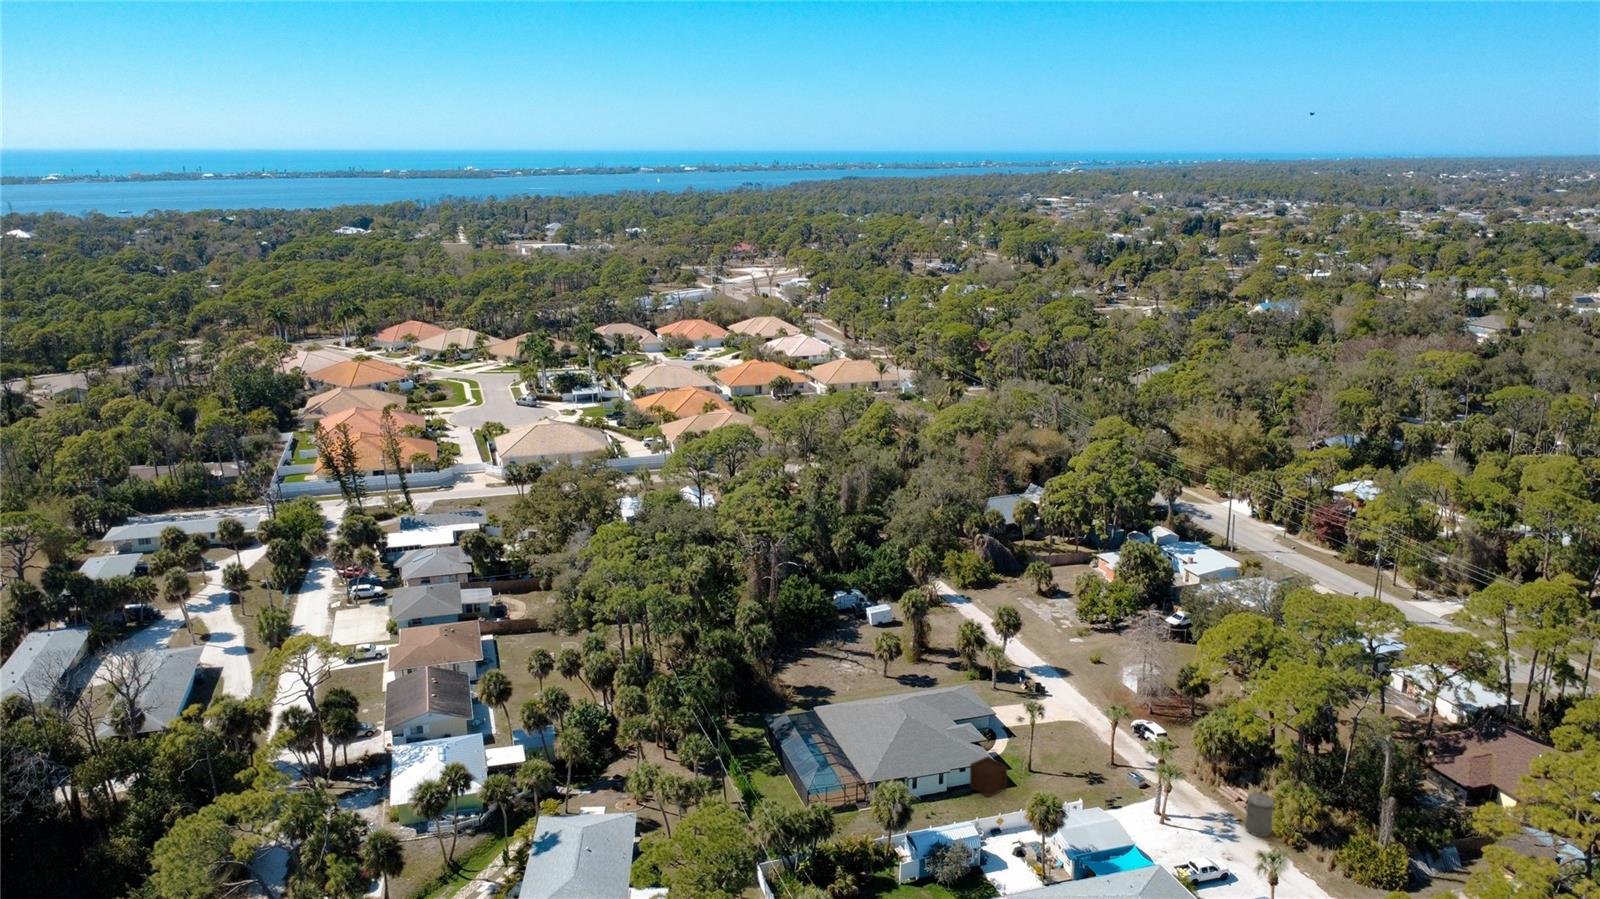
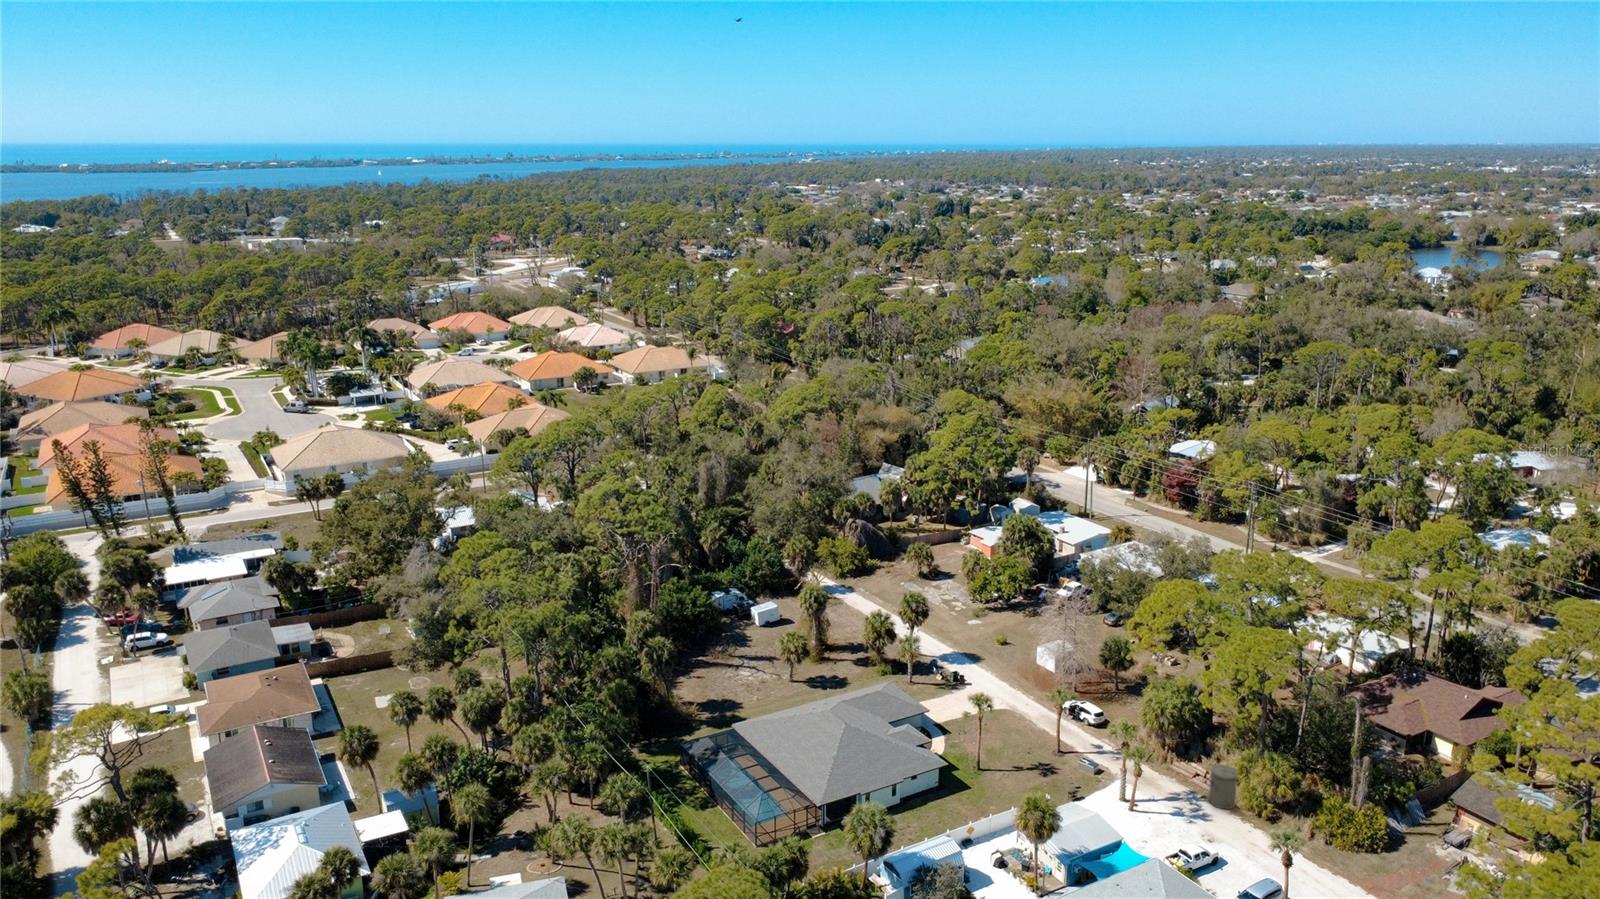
wooden crate: present [970,757,1007,797] -> none [925,758,964,803]

